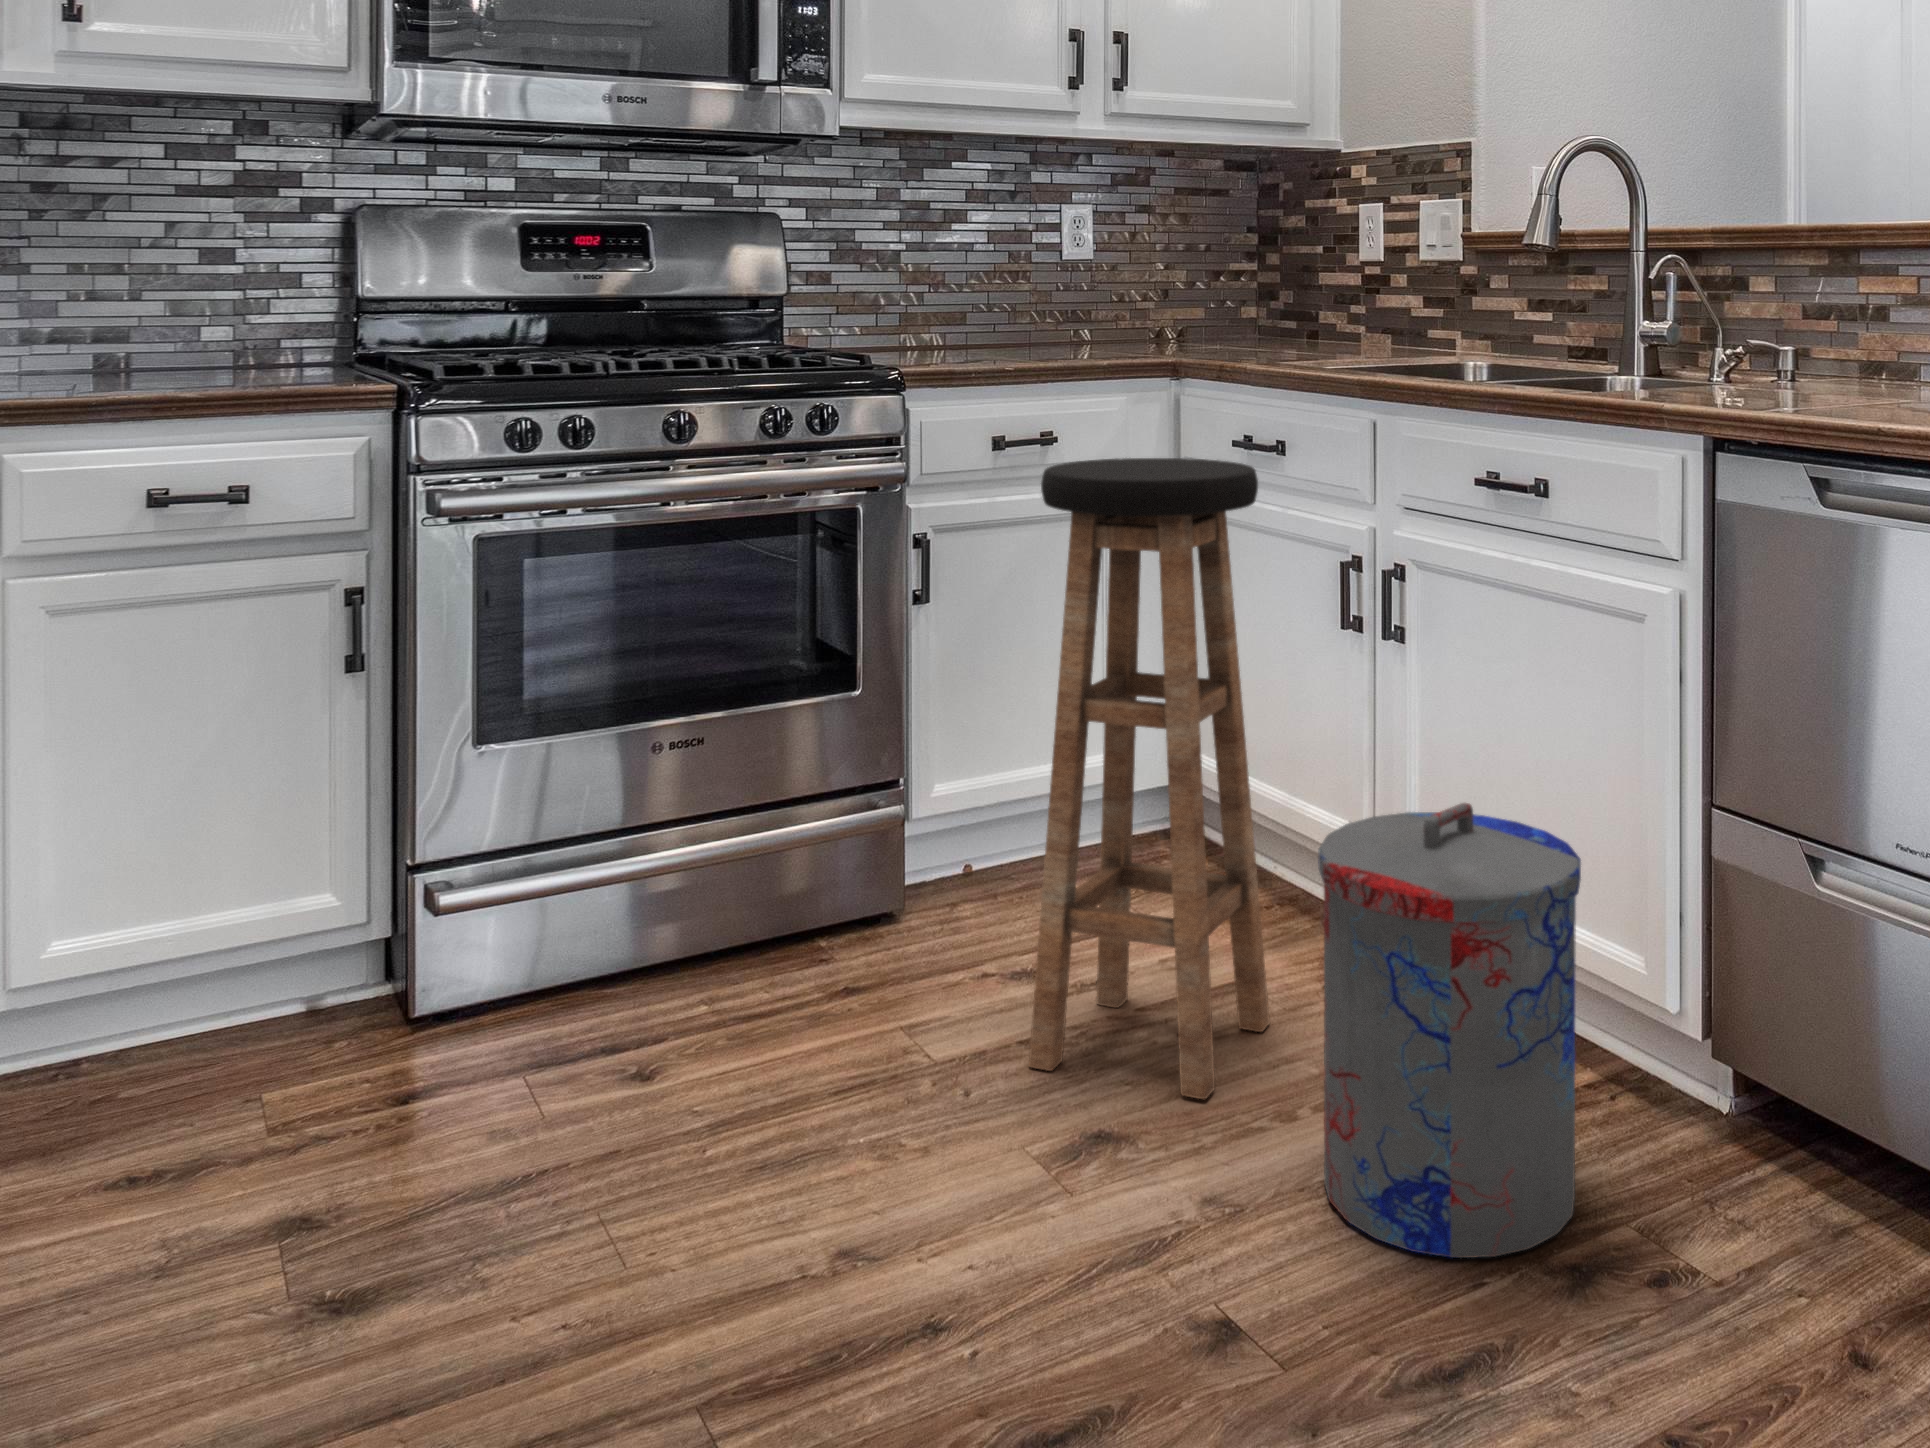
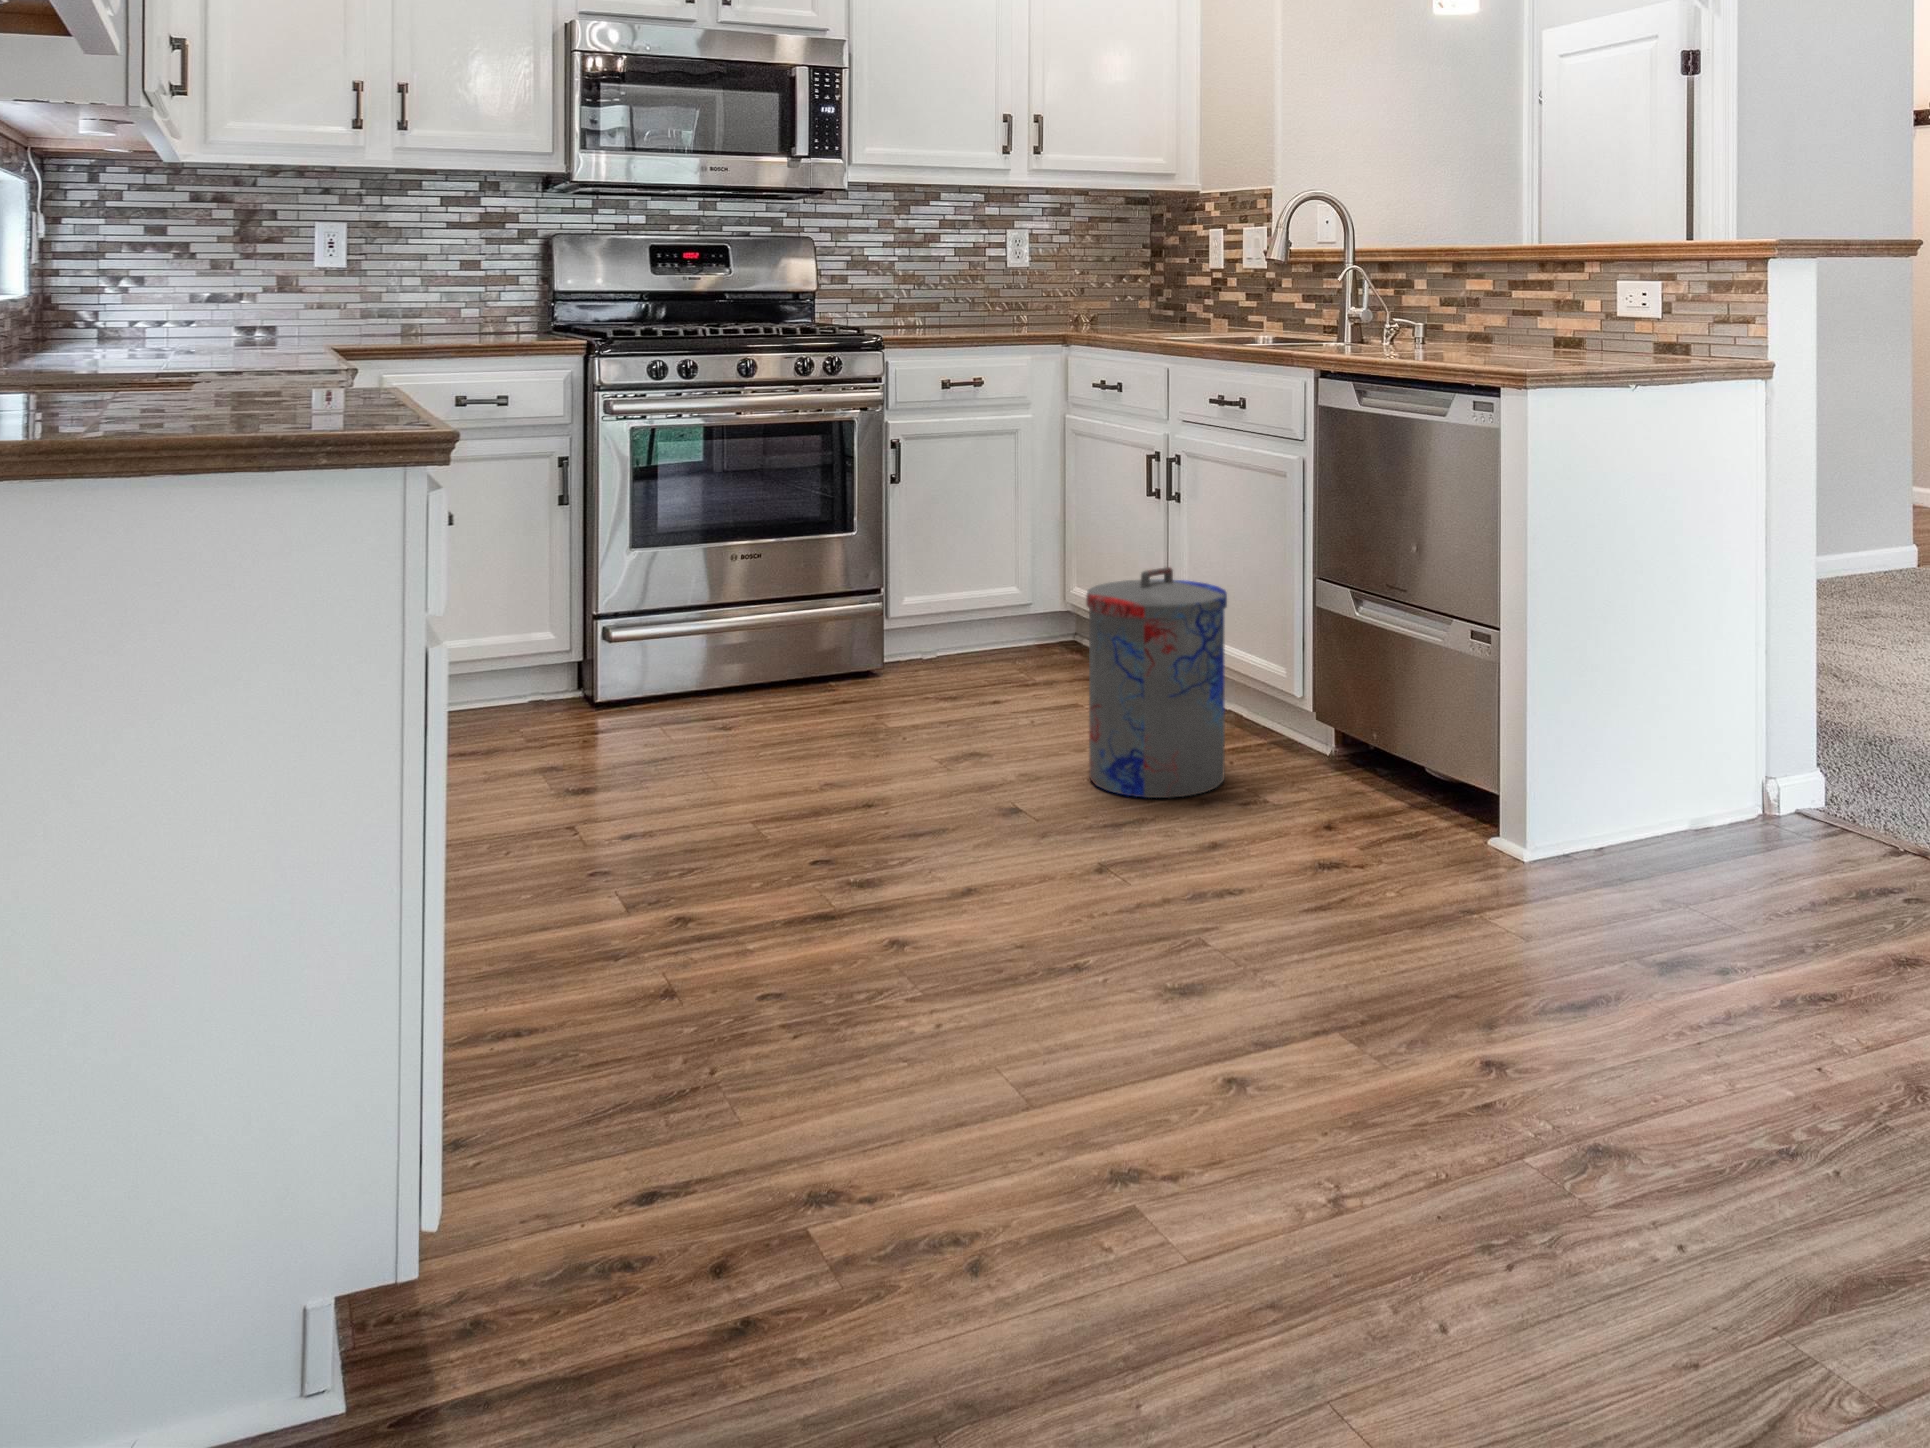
bar stool: present [1029,458,1270,1100] -> none [943,386,1089,746]

